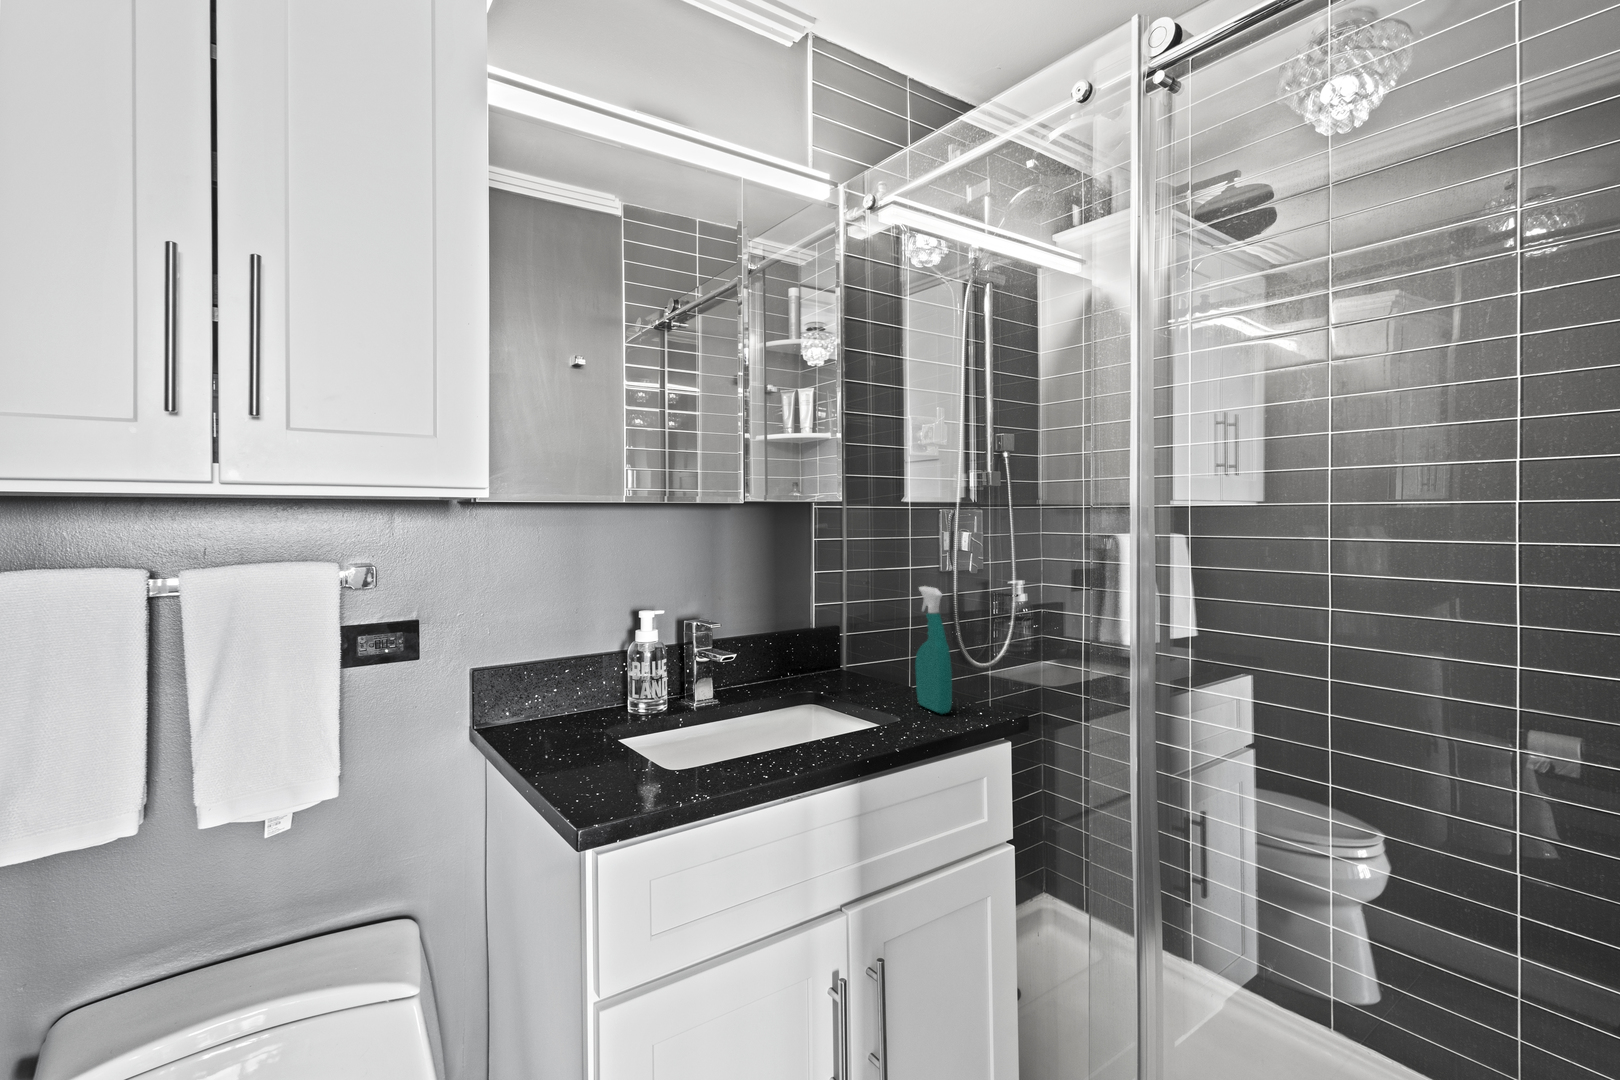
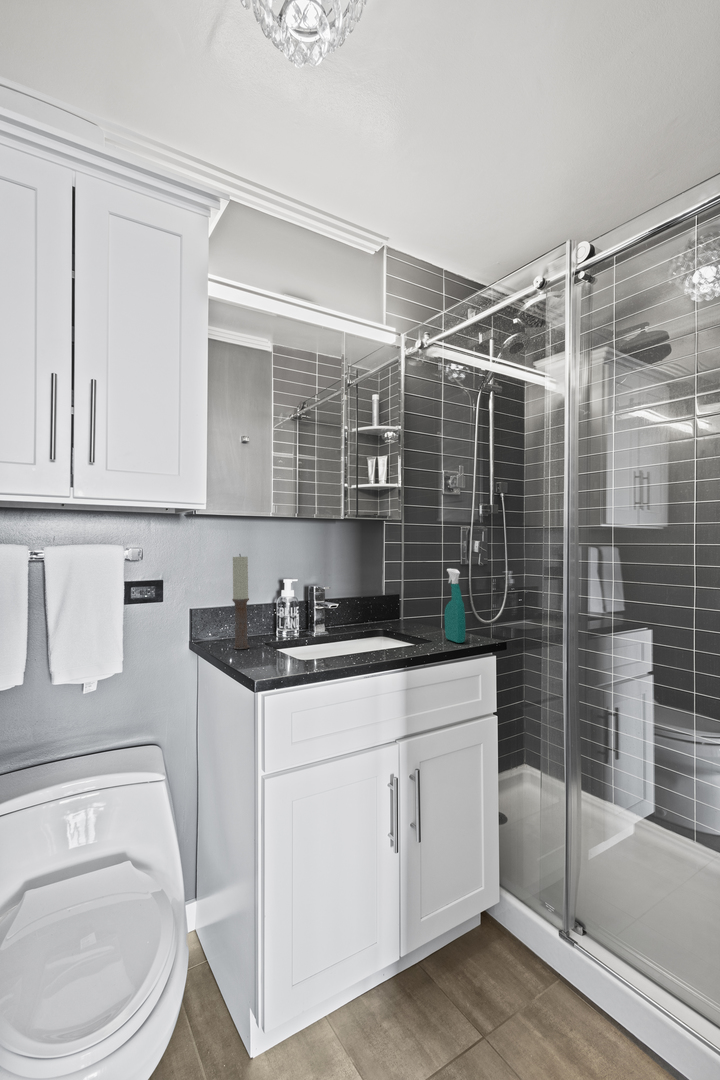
candle: none [545,570,579,739] -> present [232,554,249,649]

